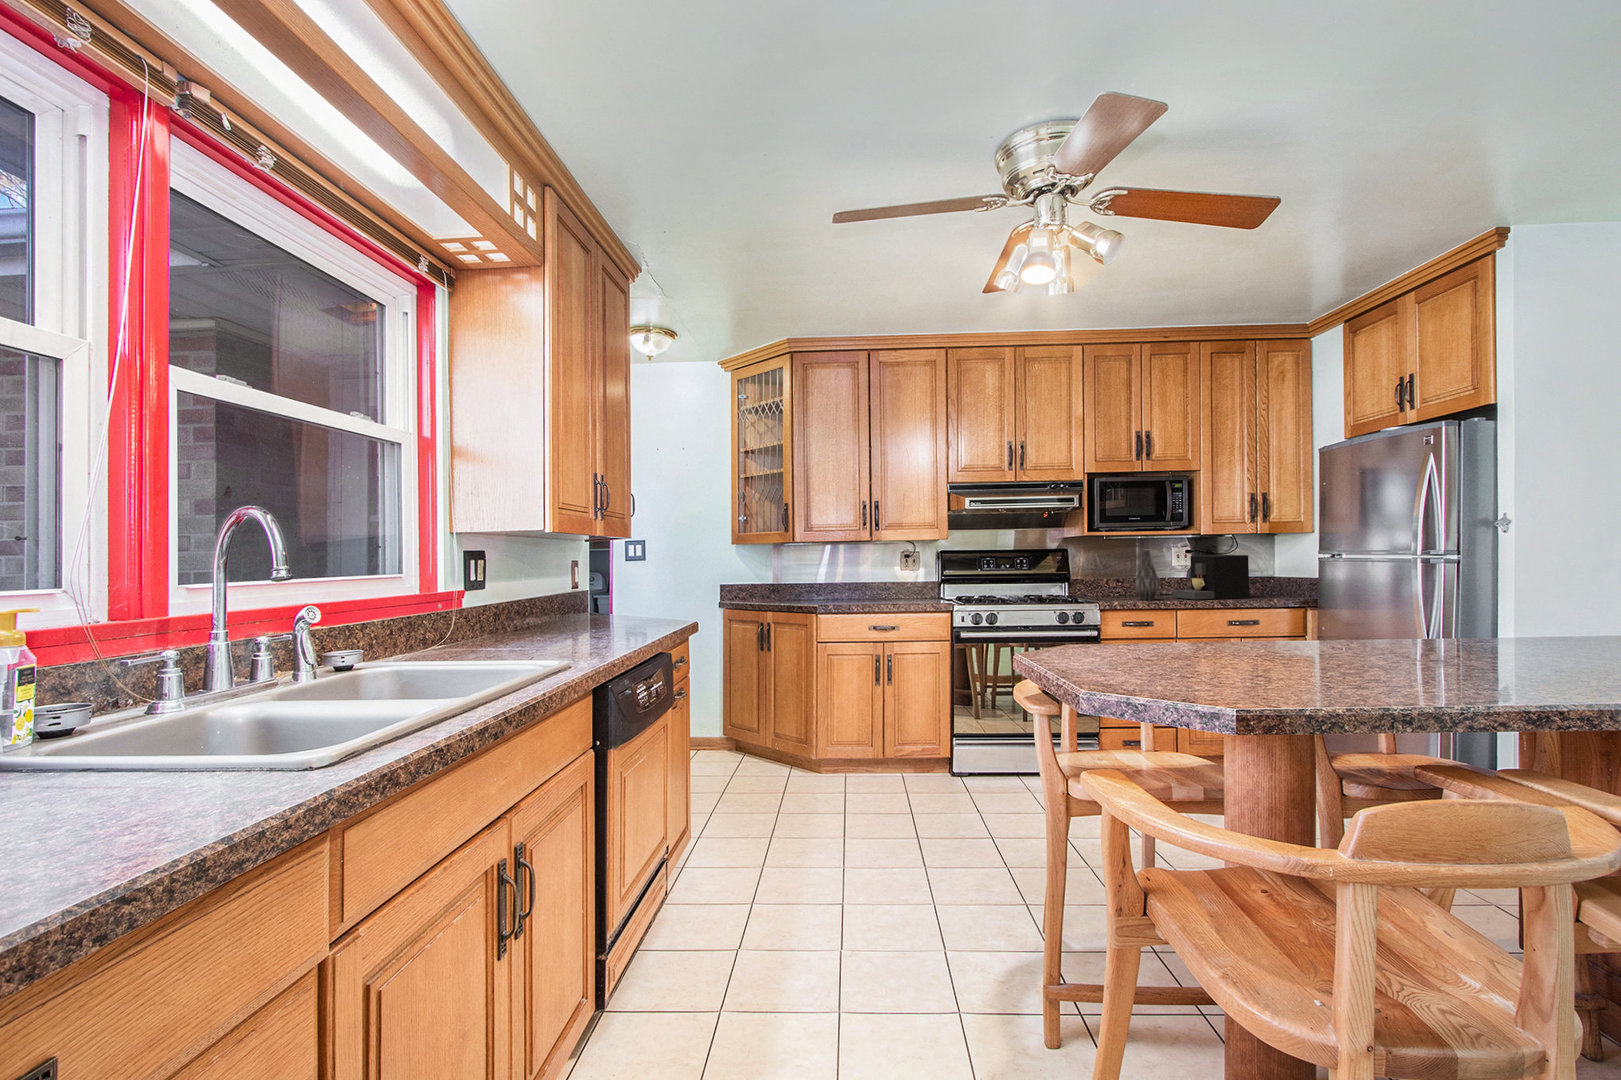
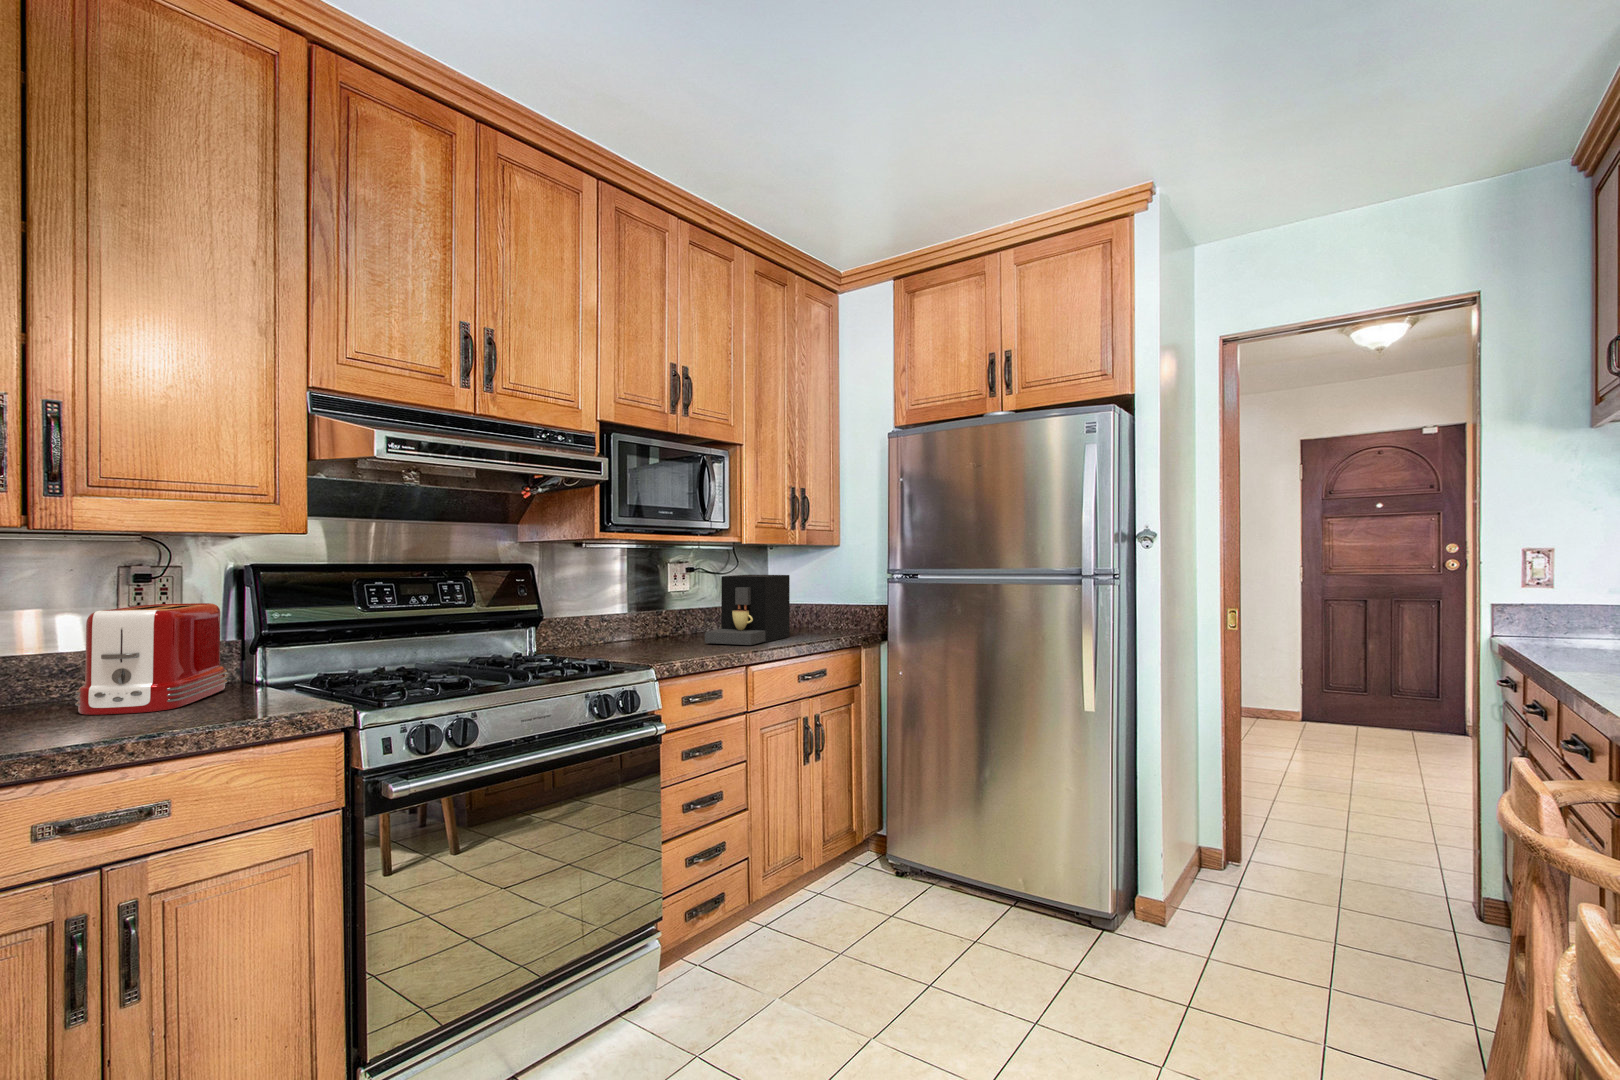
vase: present [1135,550,1159,600] -> none [671,565,710,652]
toaster: none [886,566,930,602] -> present [76,603,227,715]

